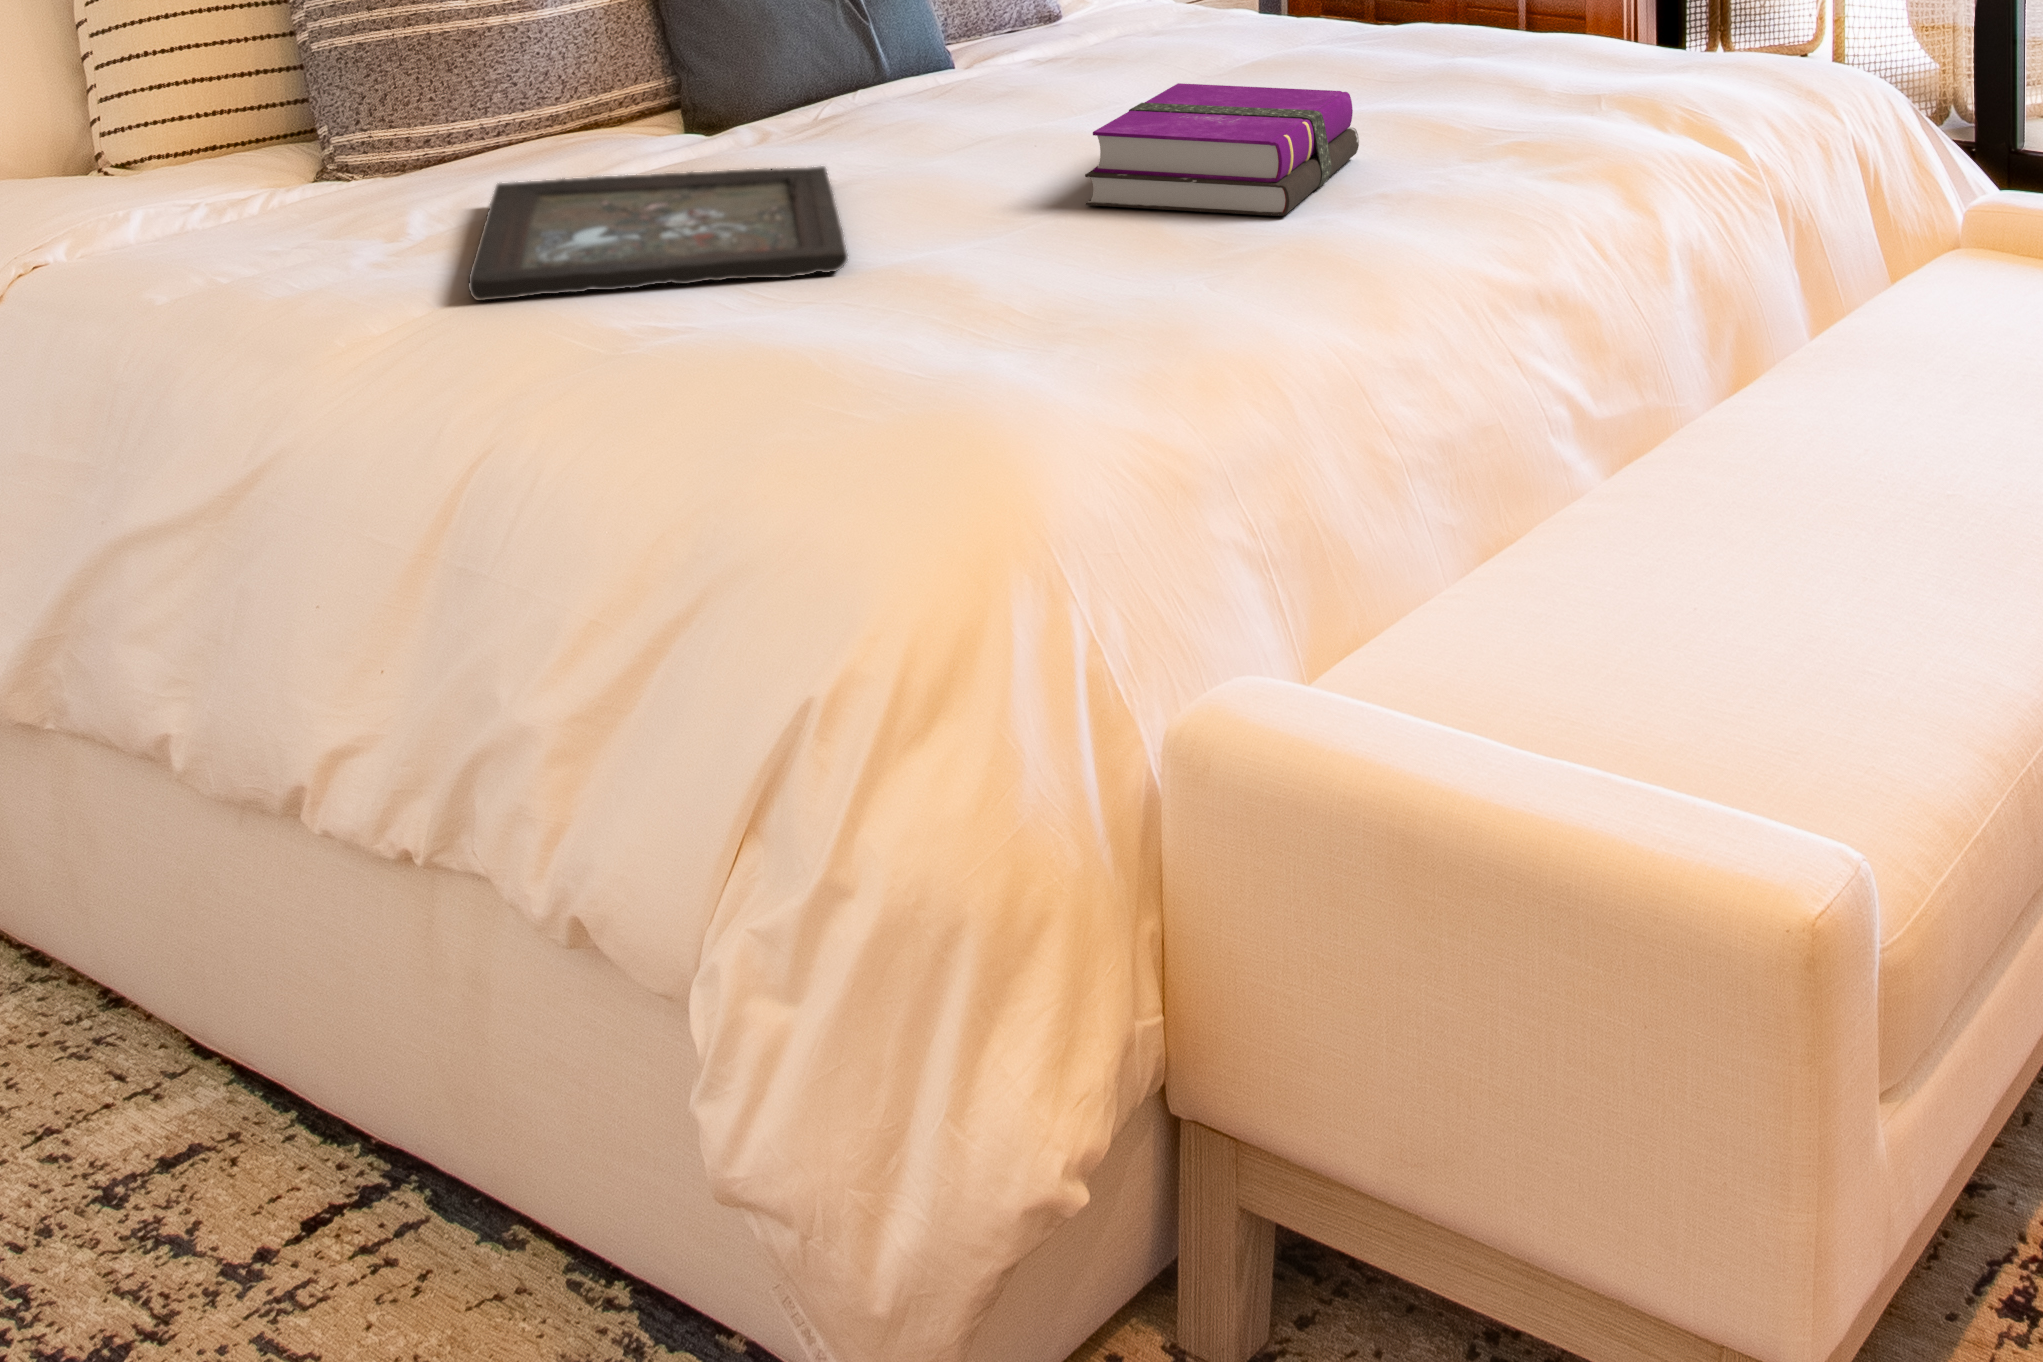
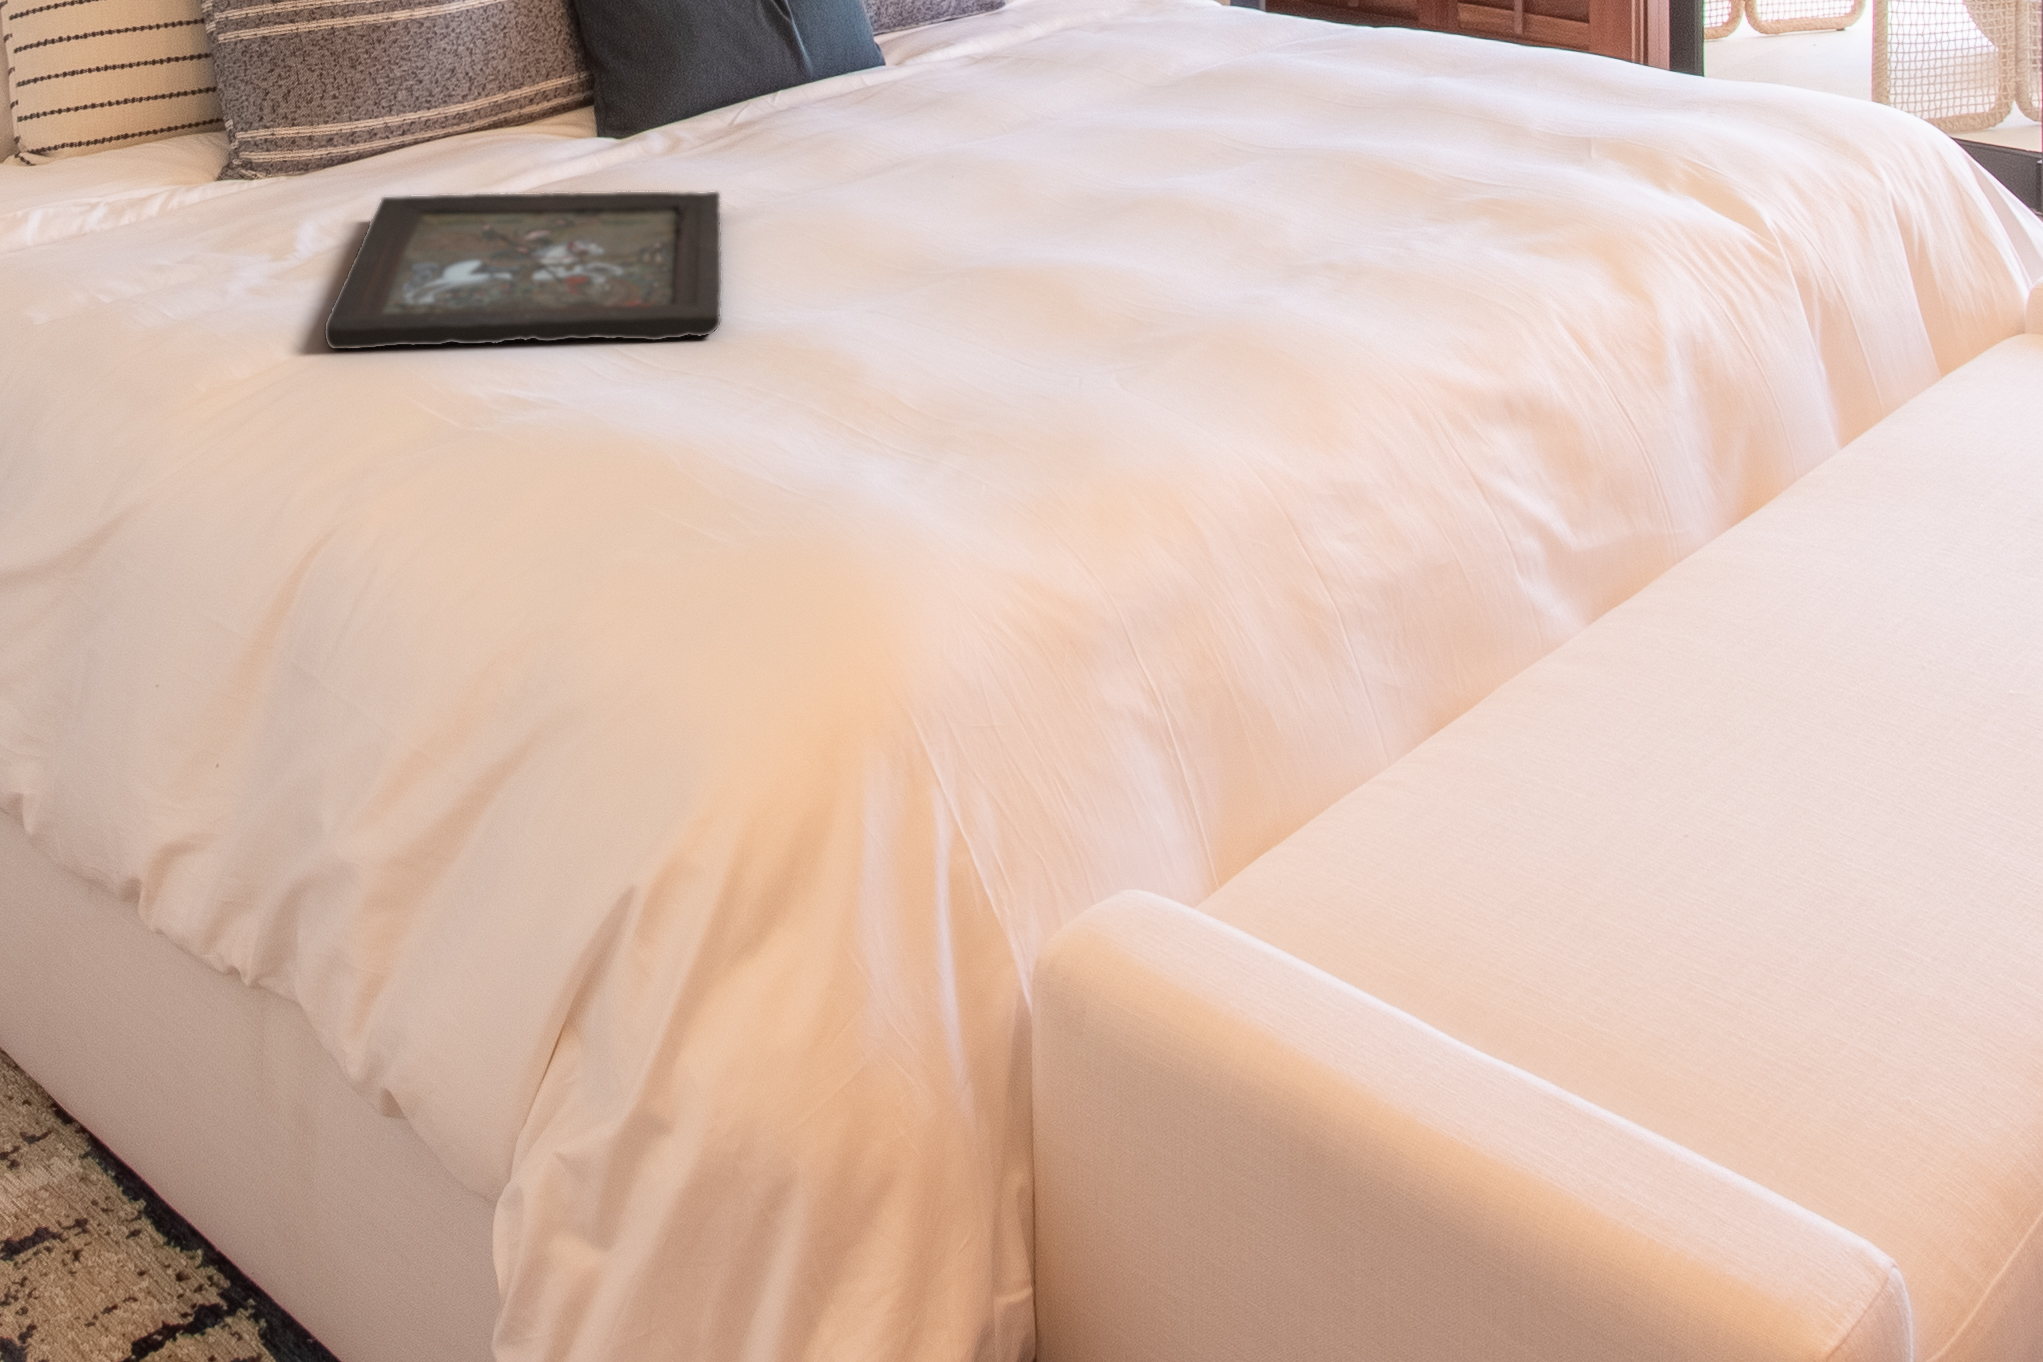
hardback book: present [1085,83,1359,216] -> none [989,114,1301,288]

